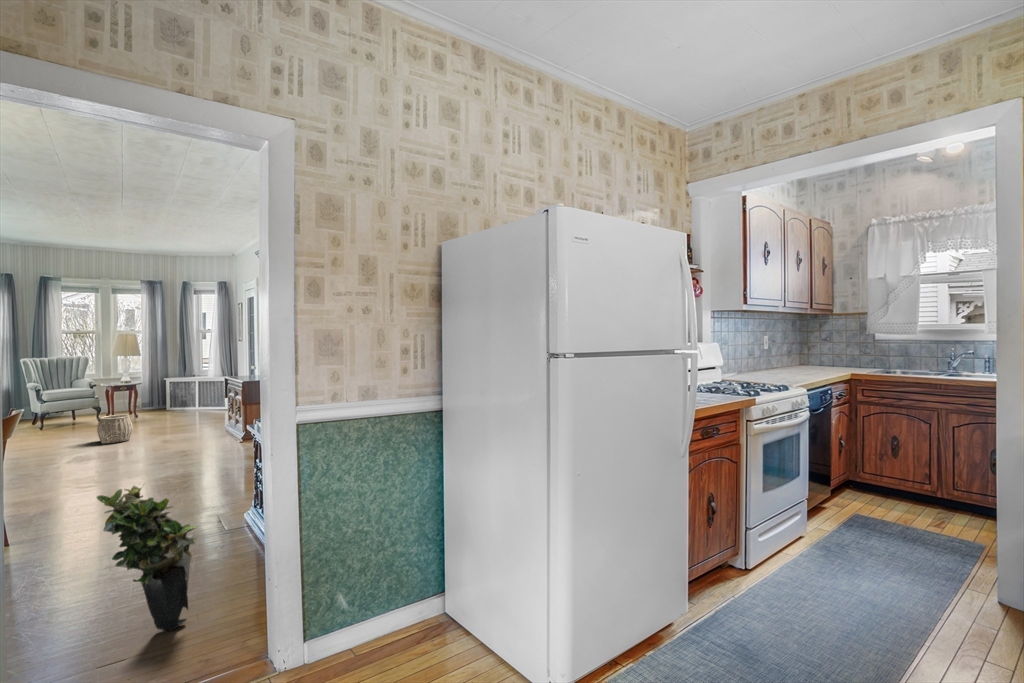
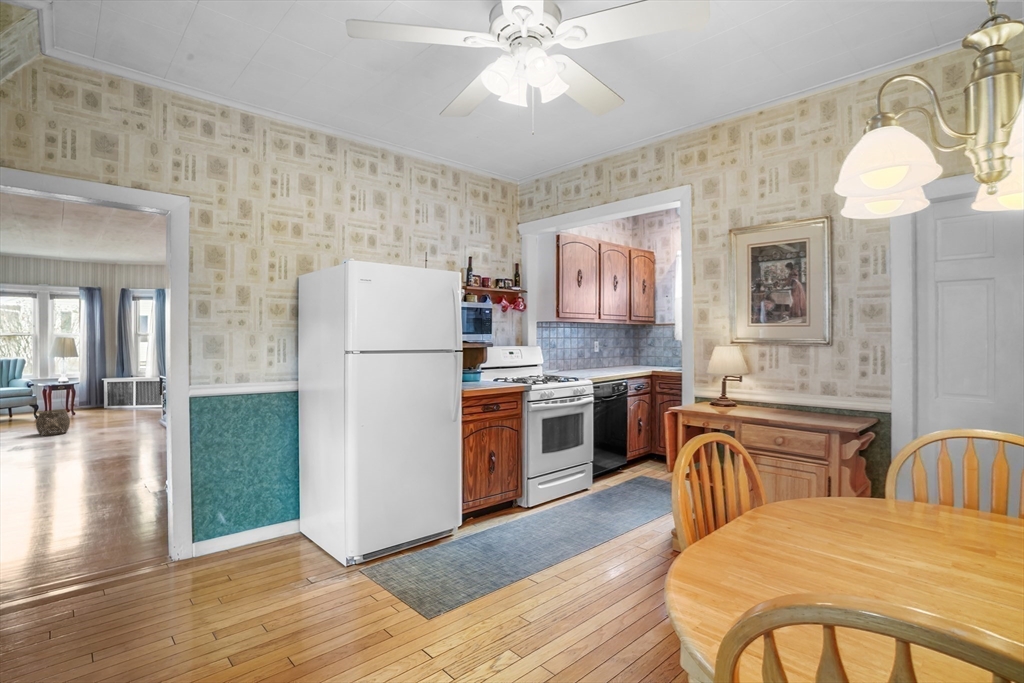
potted plant: present [97,486,197,631] -> none [44,444,120,548]

